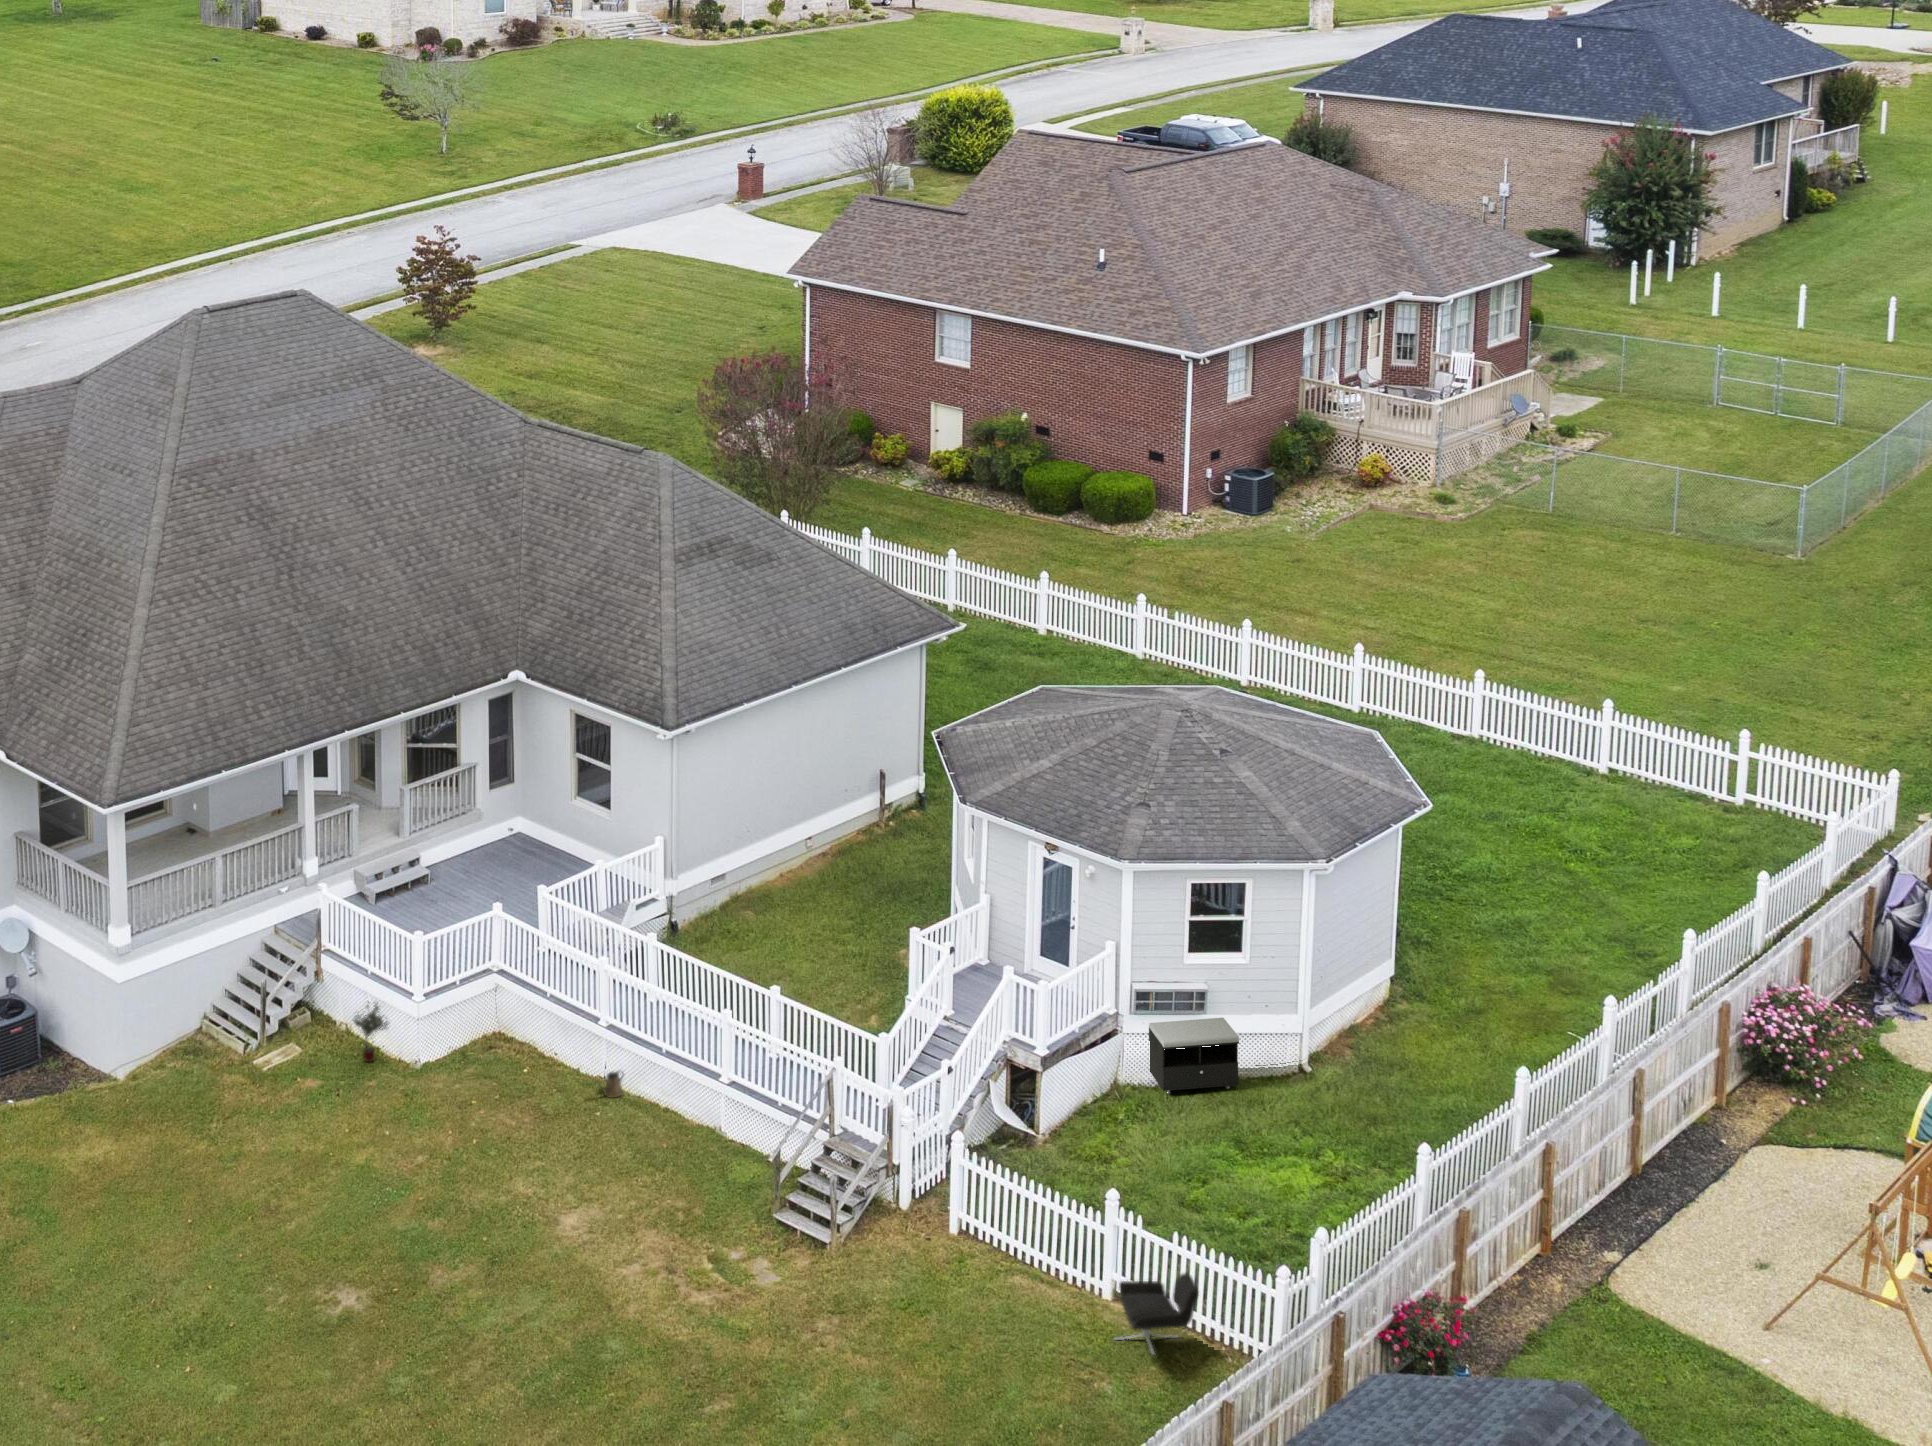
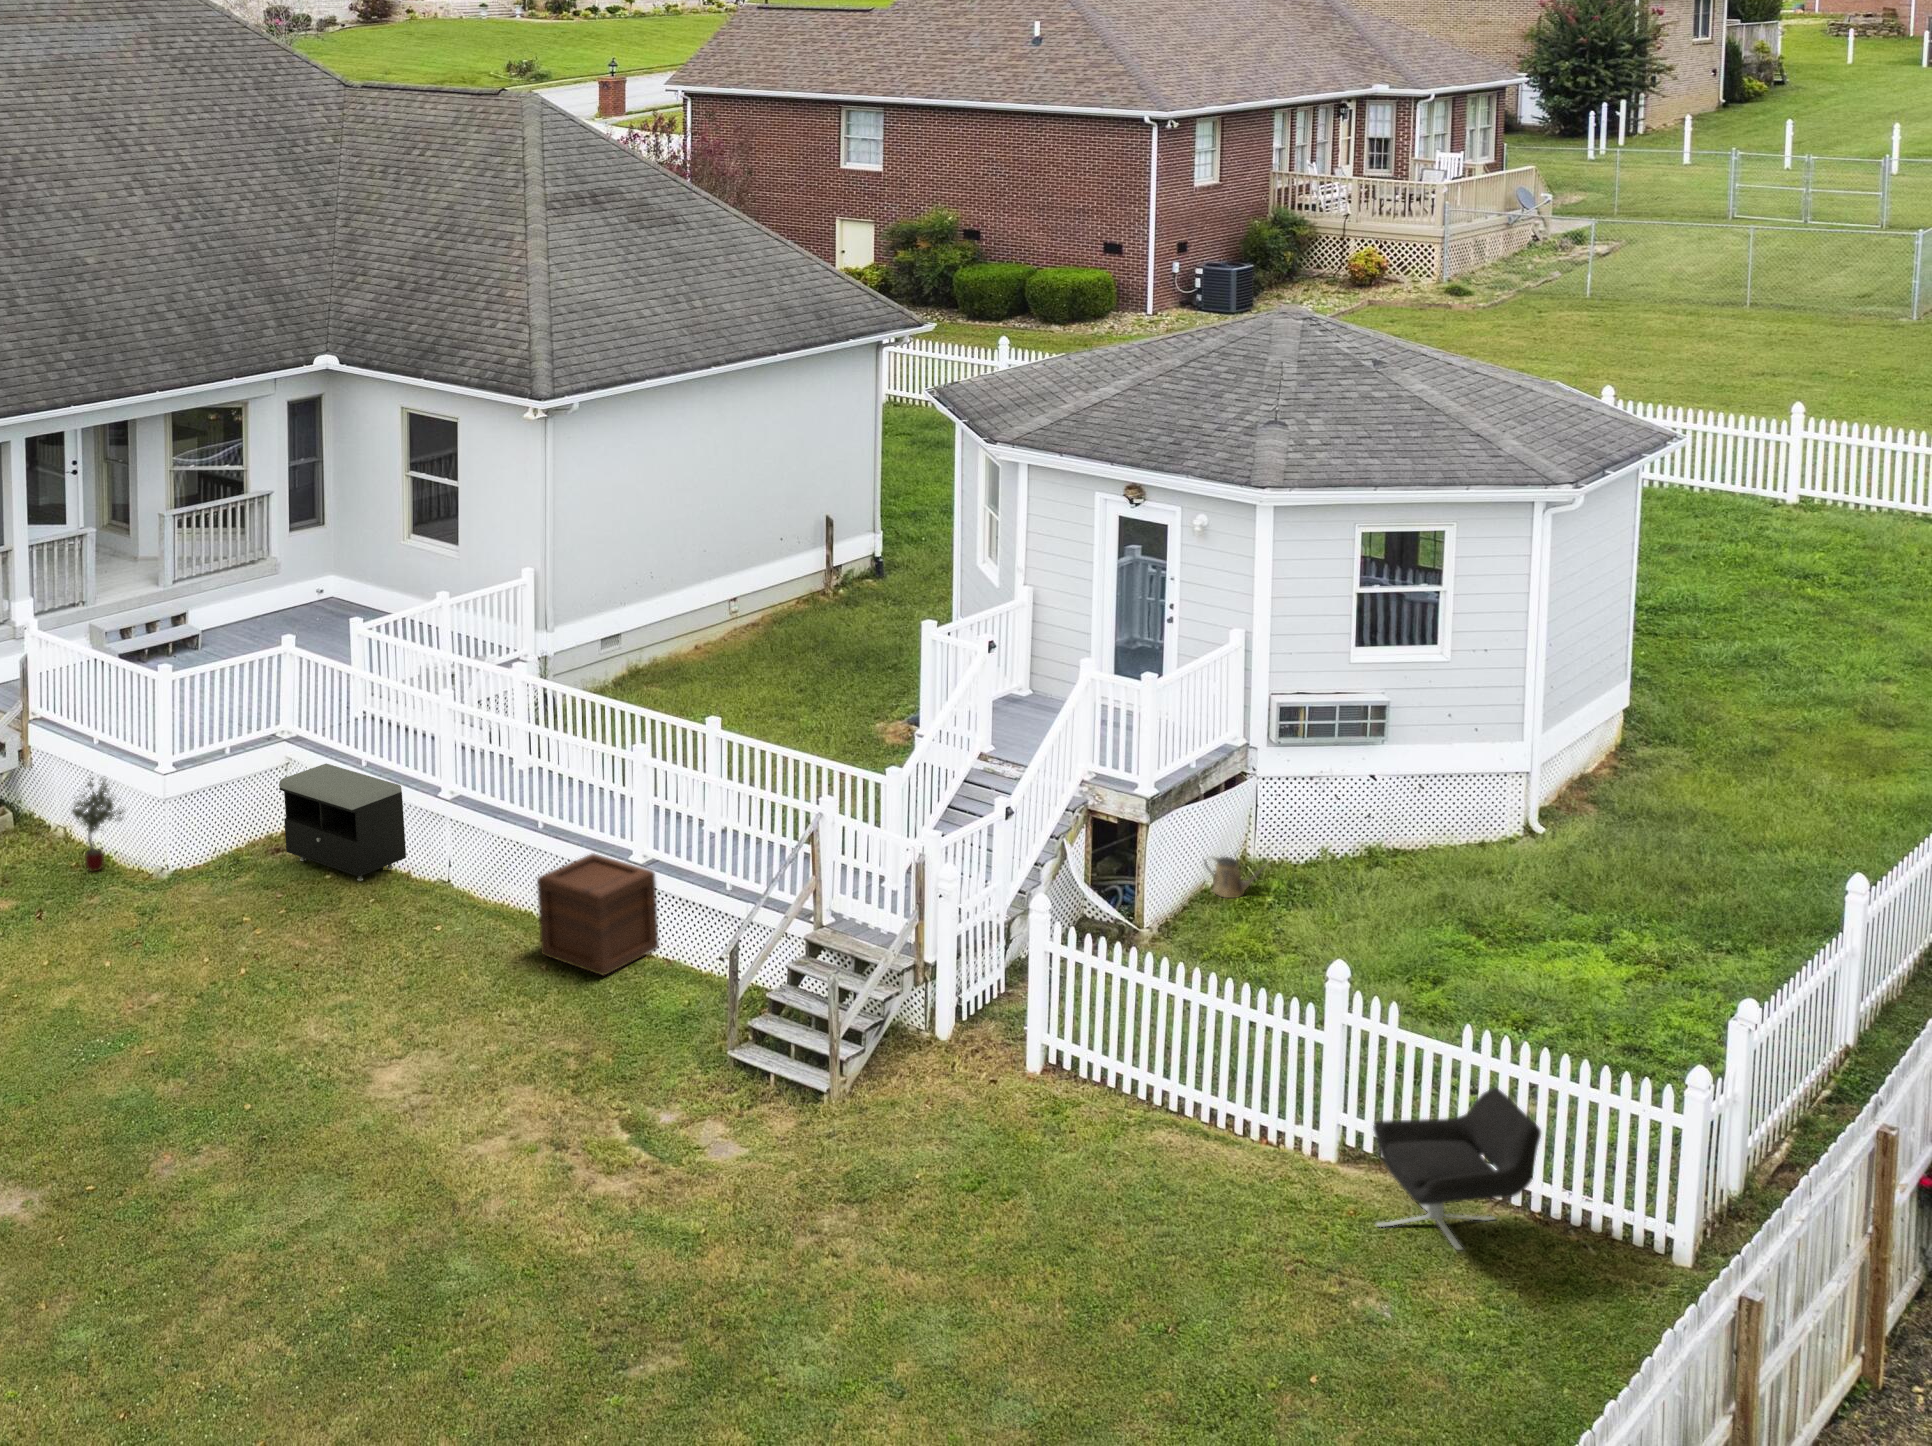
storage bench: present [1149,1017,1239,1094] -> present [279,764,406,881]
watering can: present [601,1071,623,1098] -> present [1204,857,1267,898]
wooden crate: none [661,1076,736,1158] -> present [537,854,659,975]

